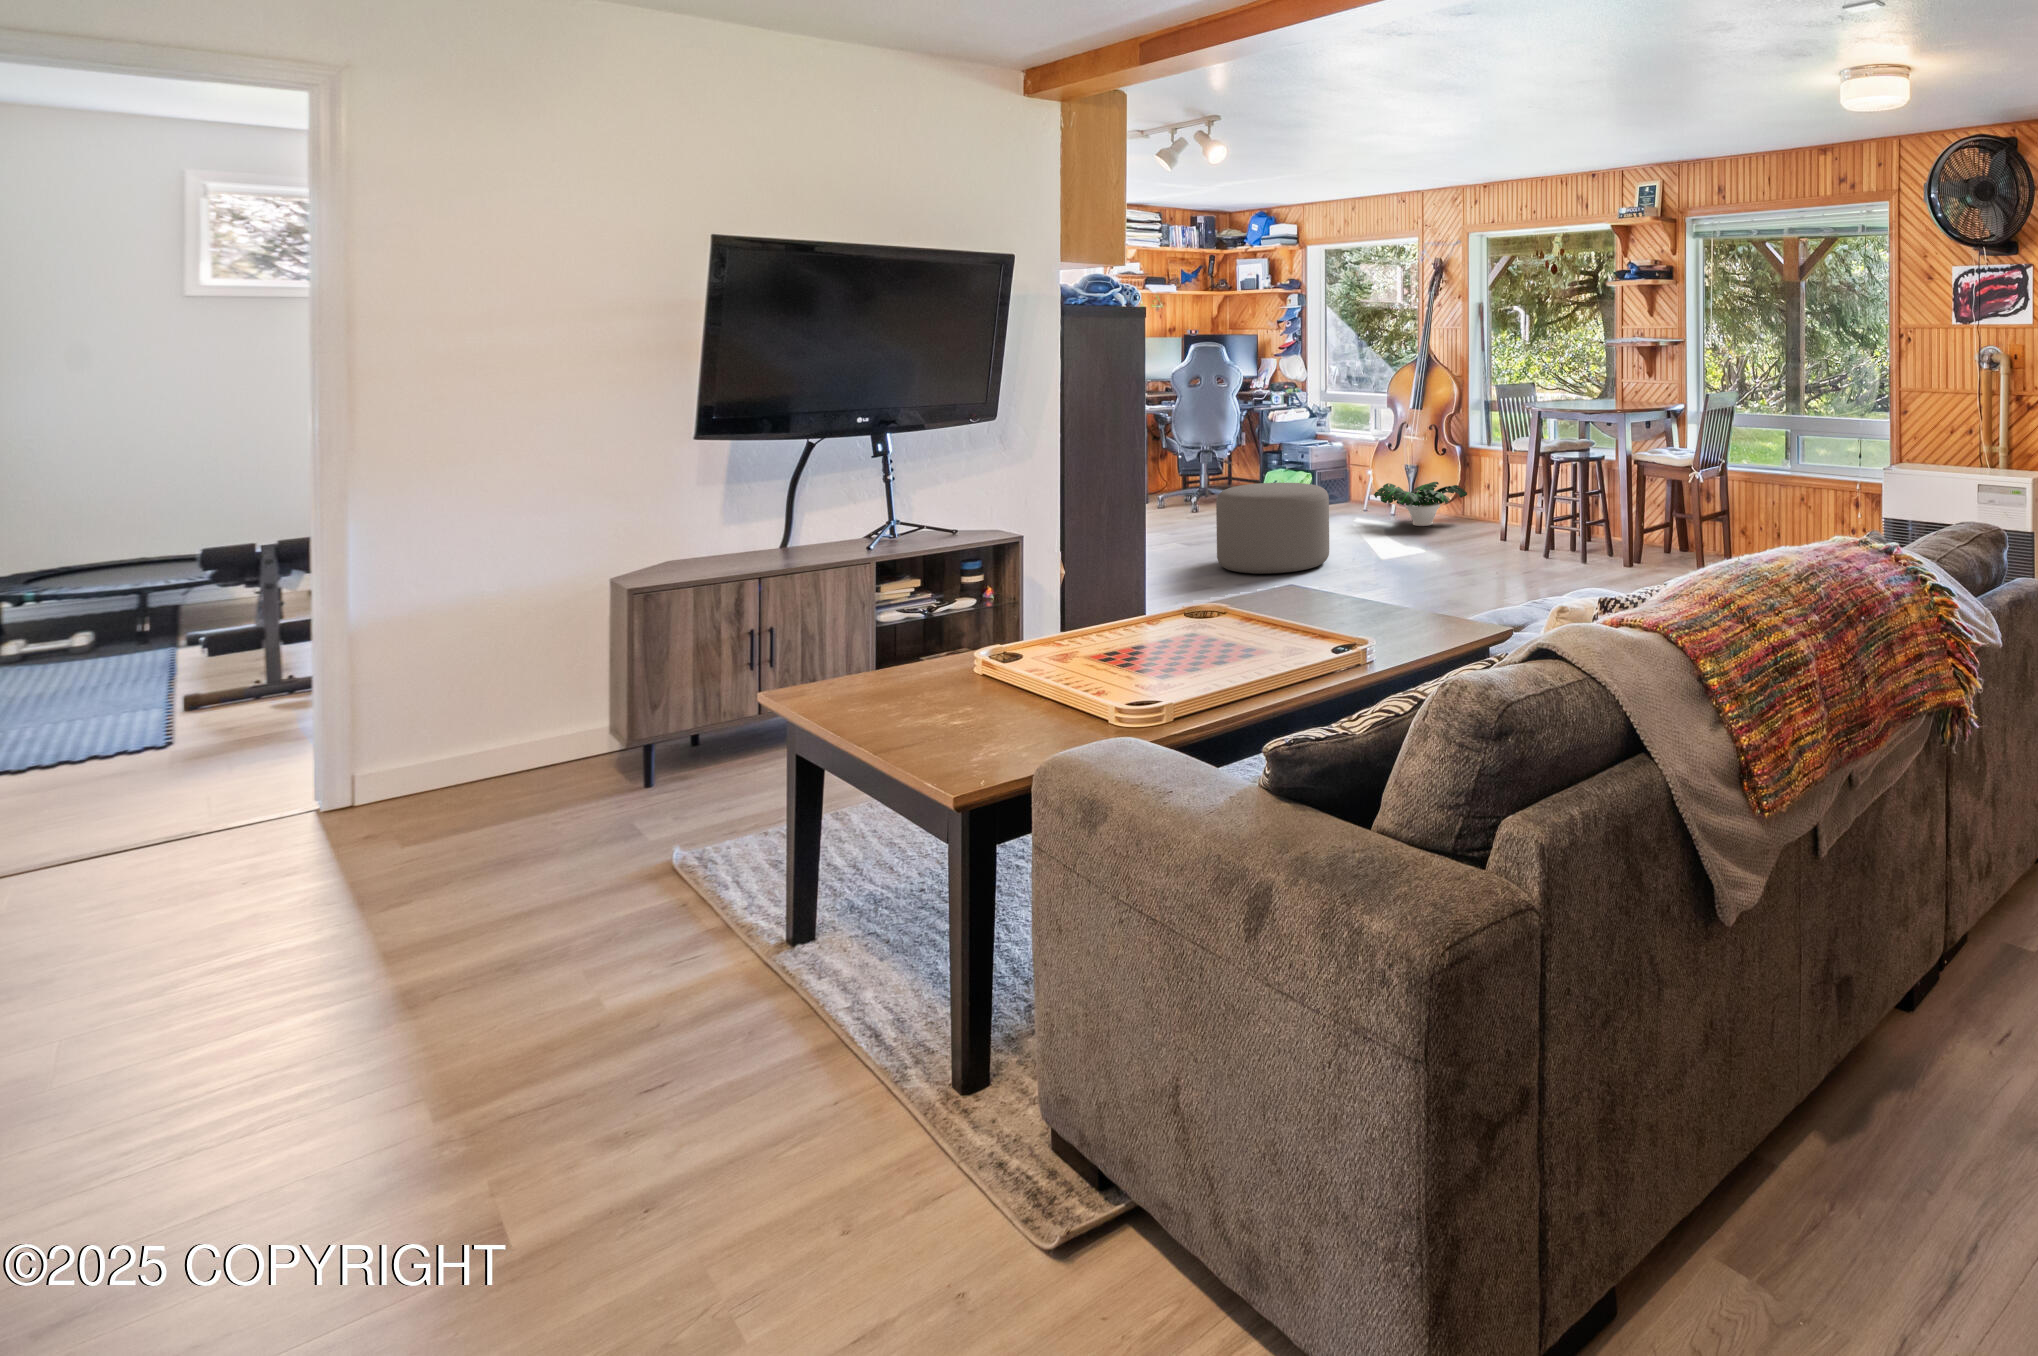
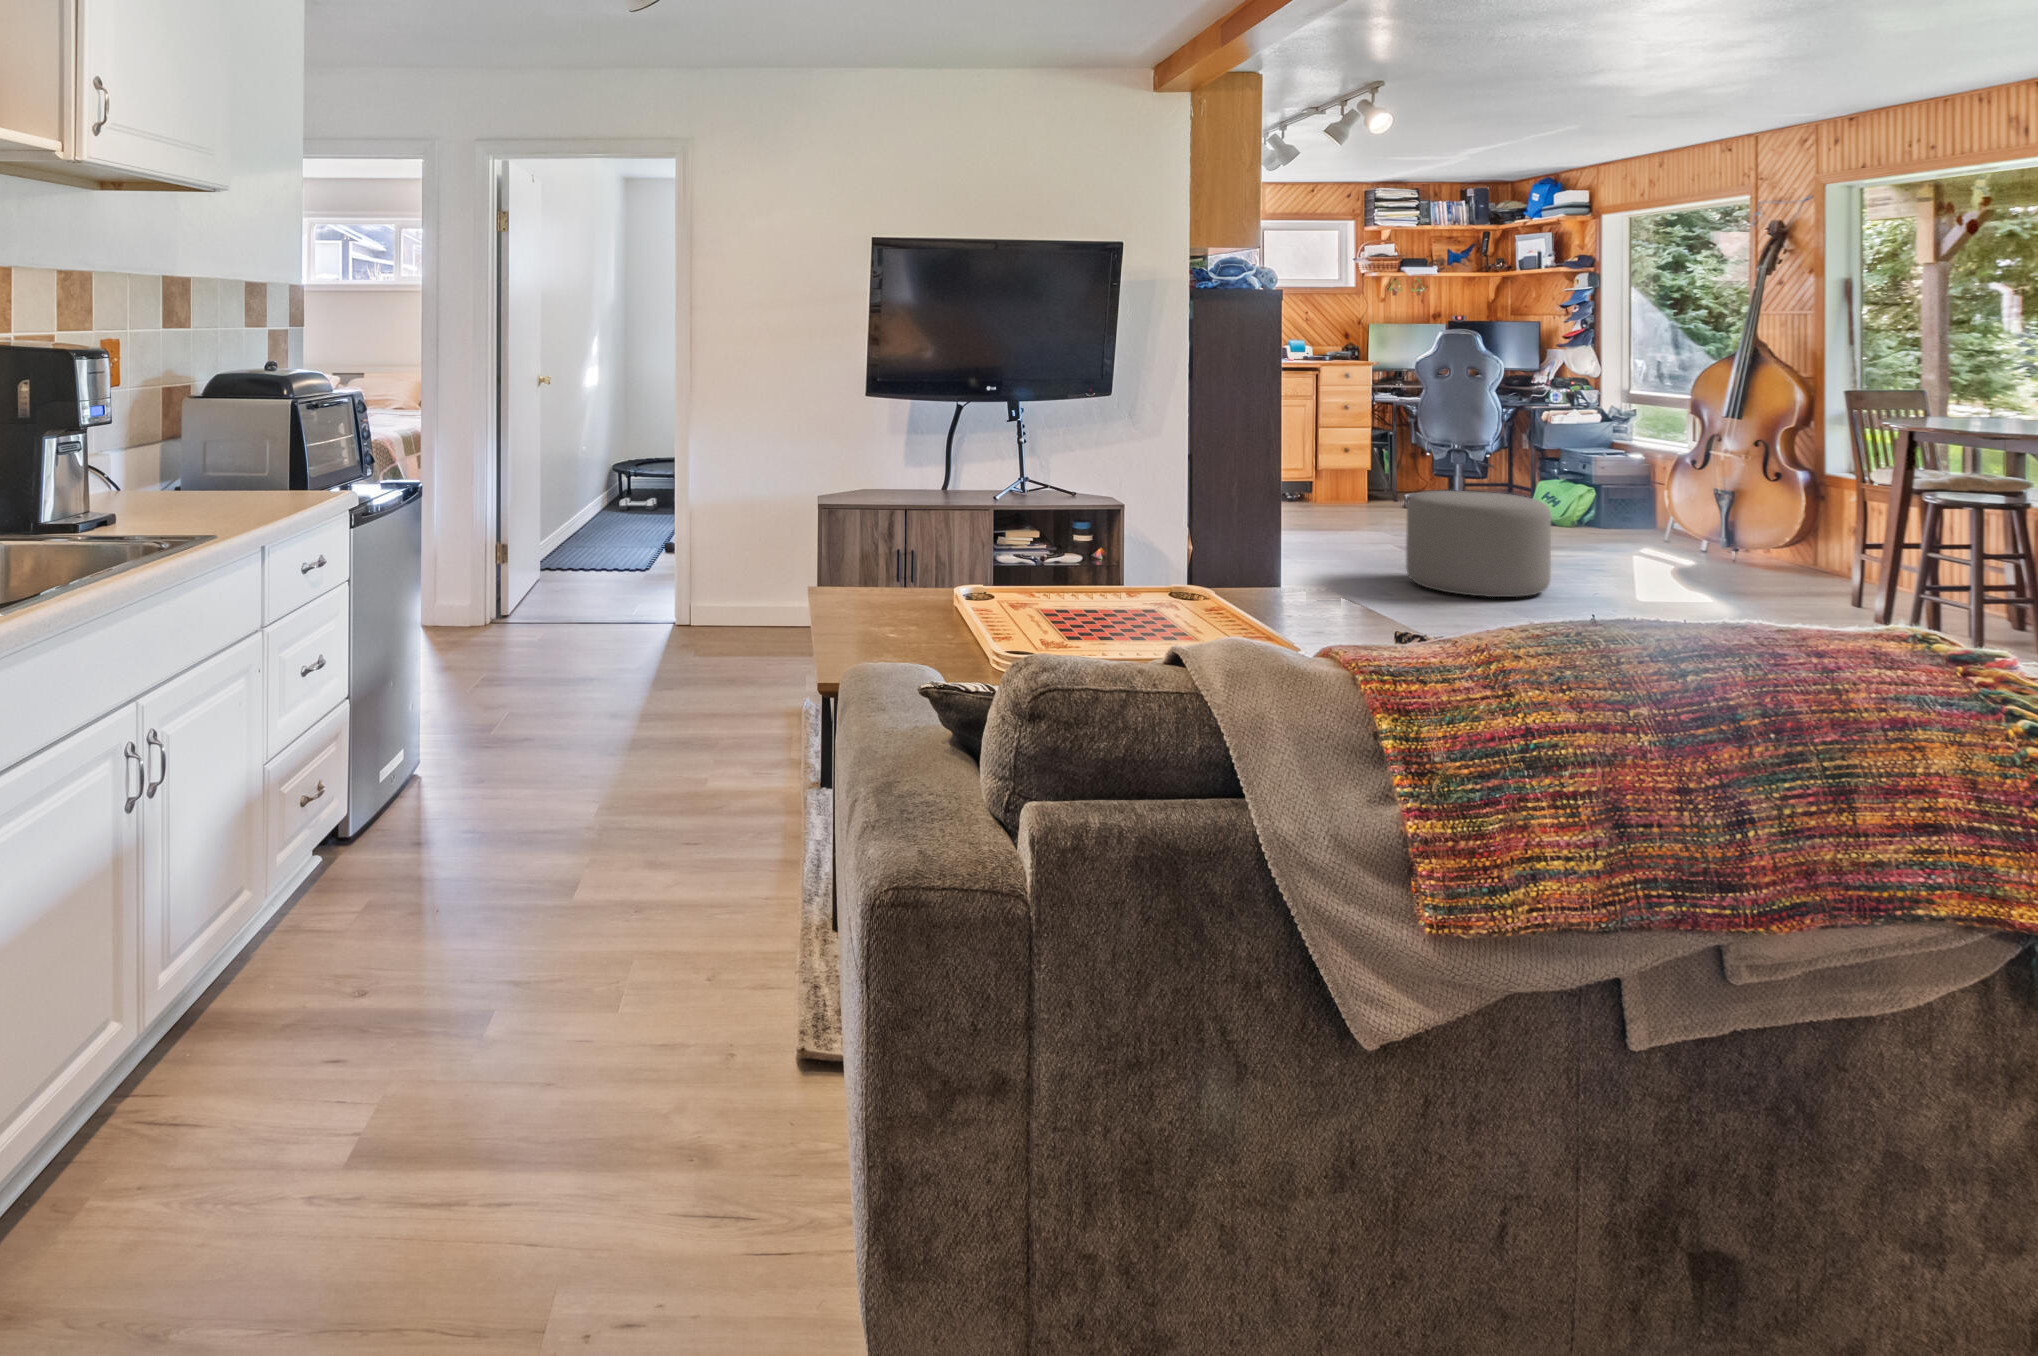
potted plant: present [1374,482,1467,526] -> none [1657,512,1804,573]

